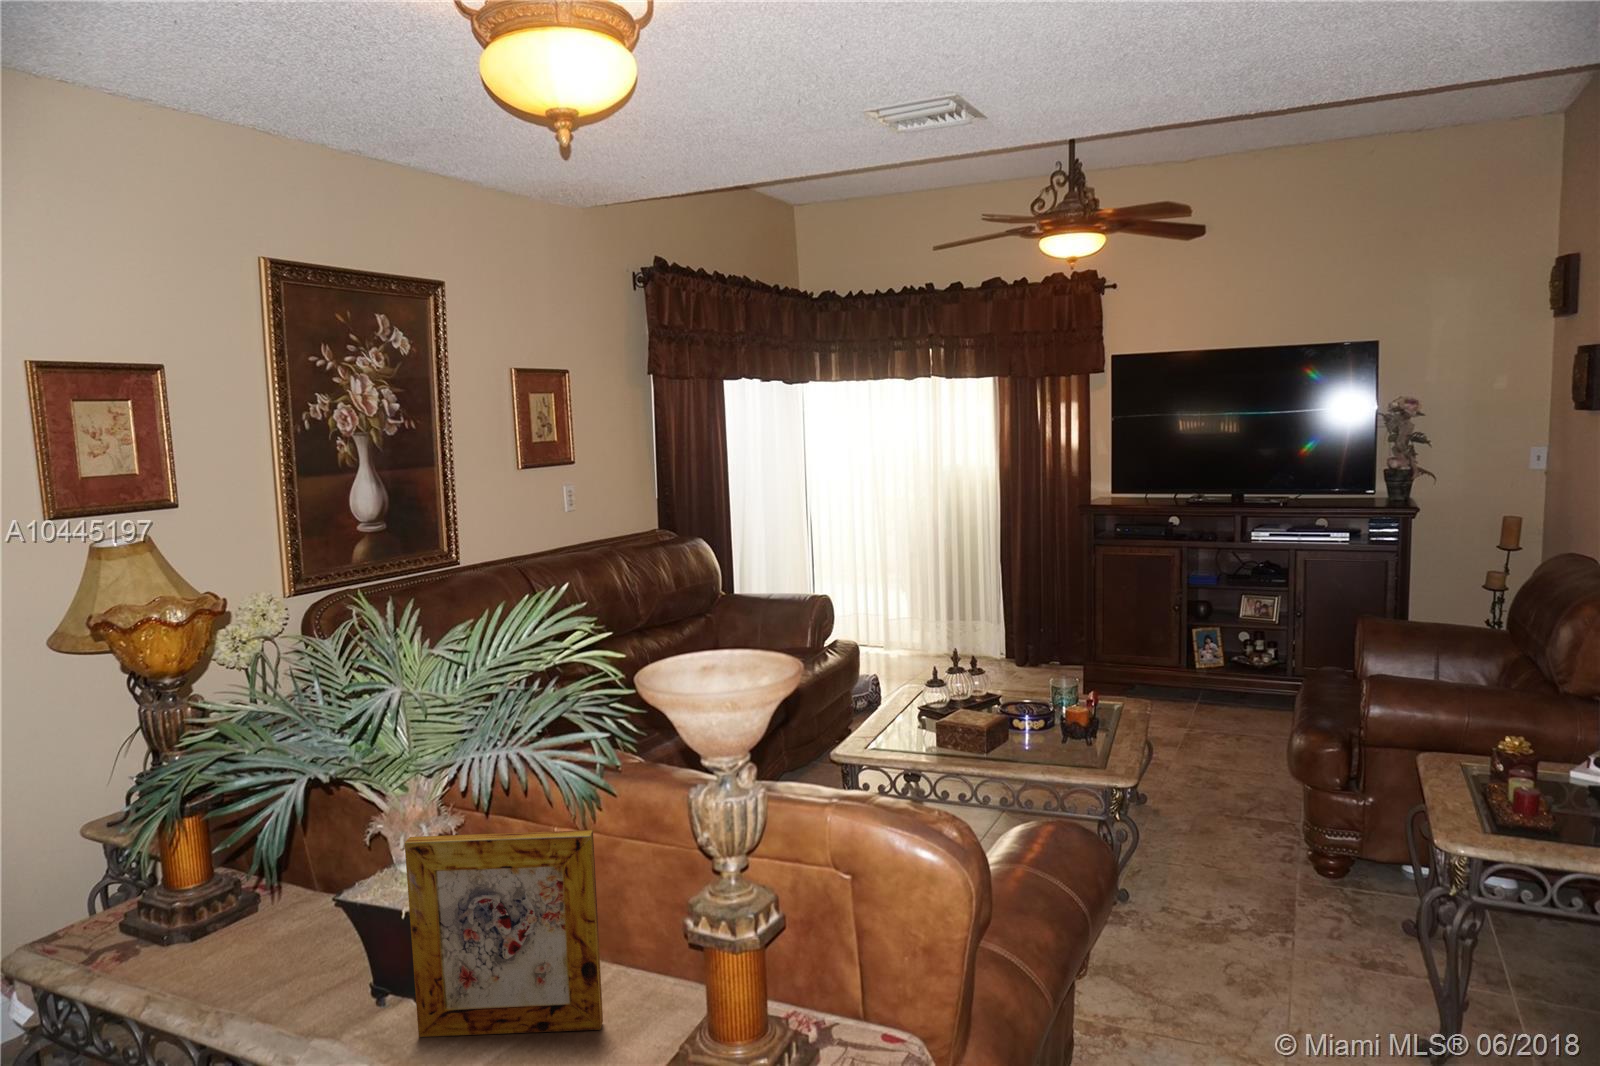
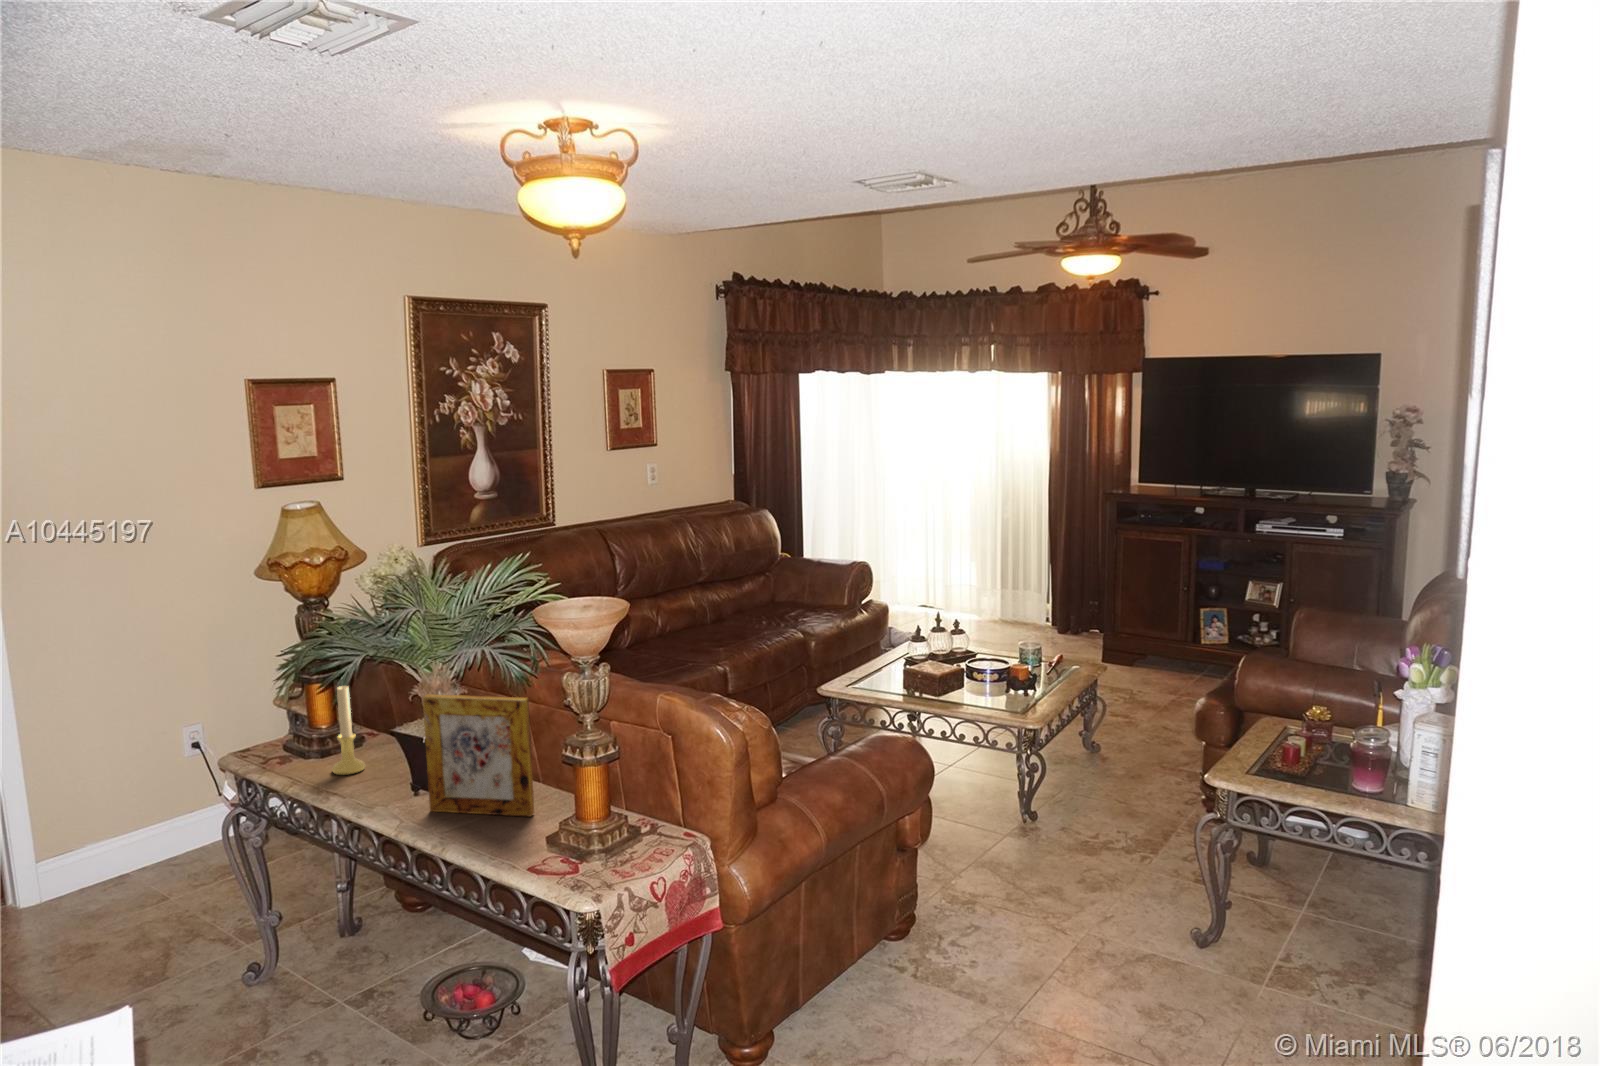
candle holder: none [218,820,275,974] -> present [333,686,365,775]

